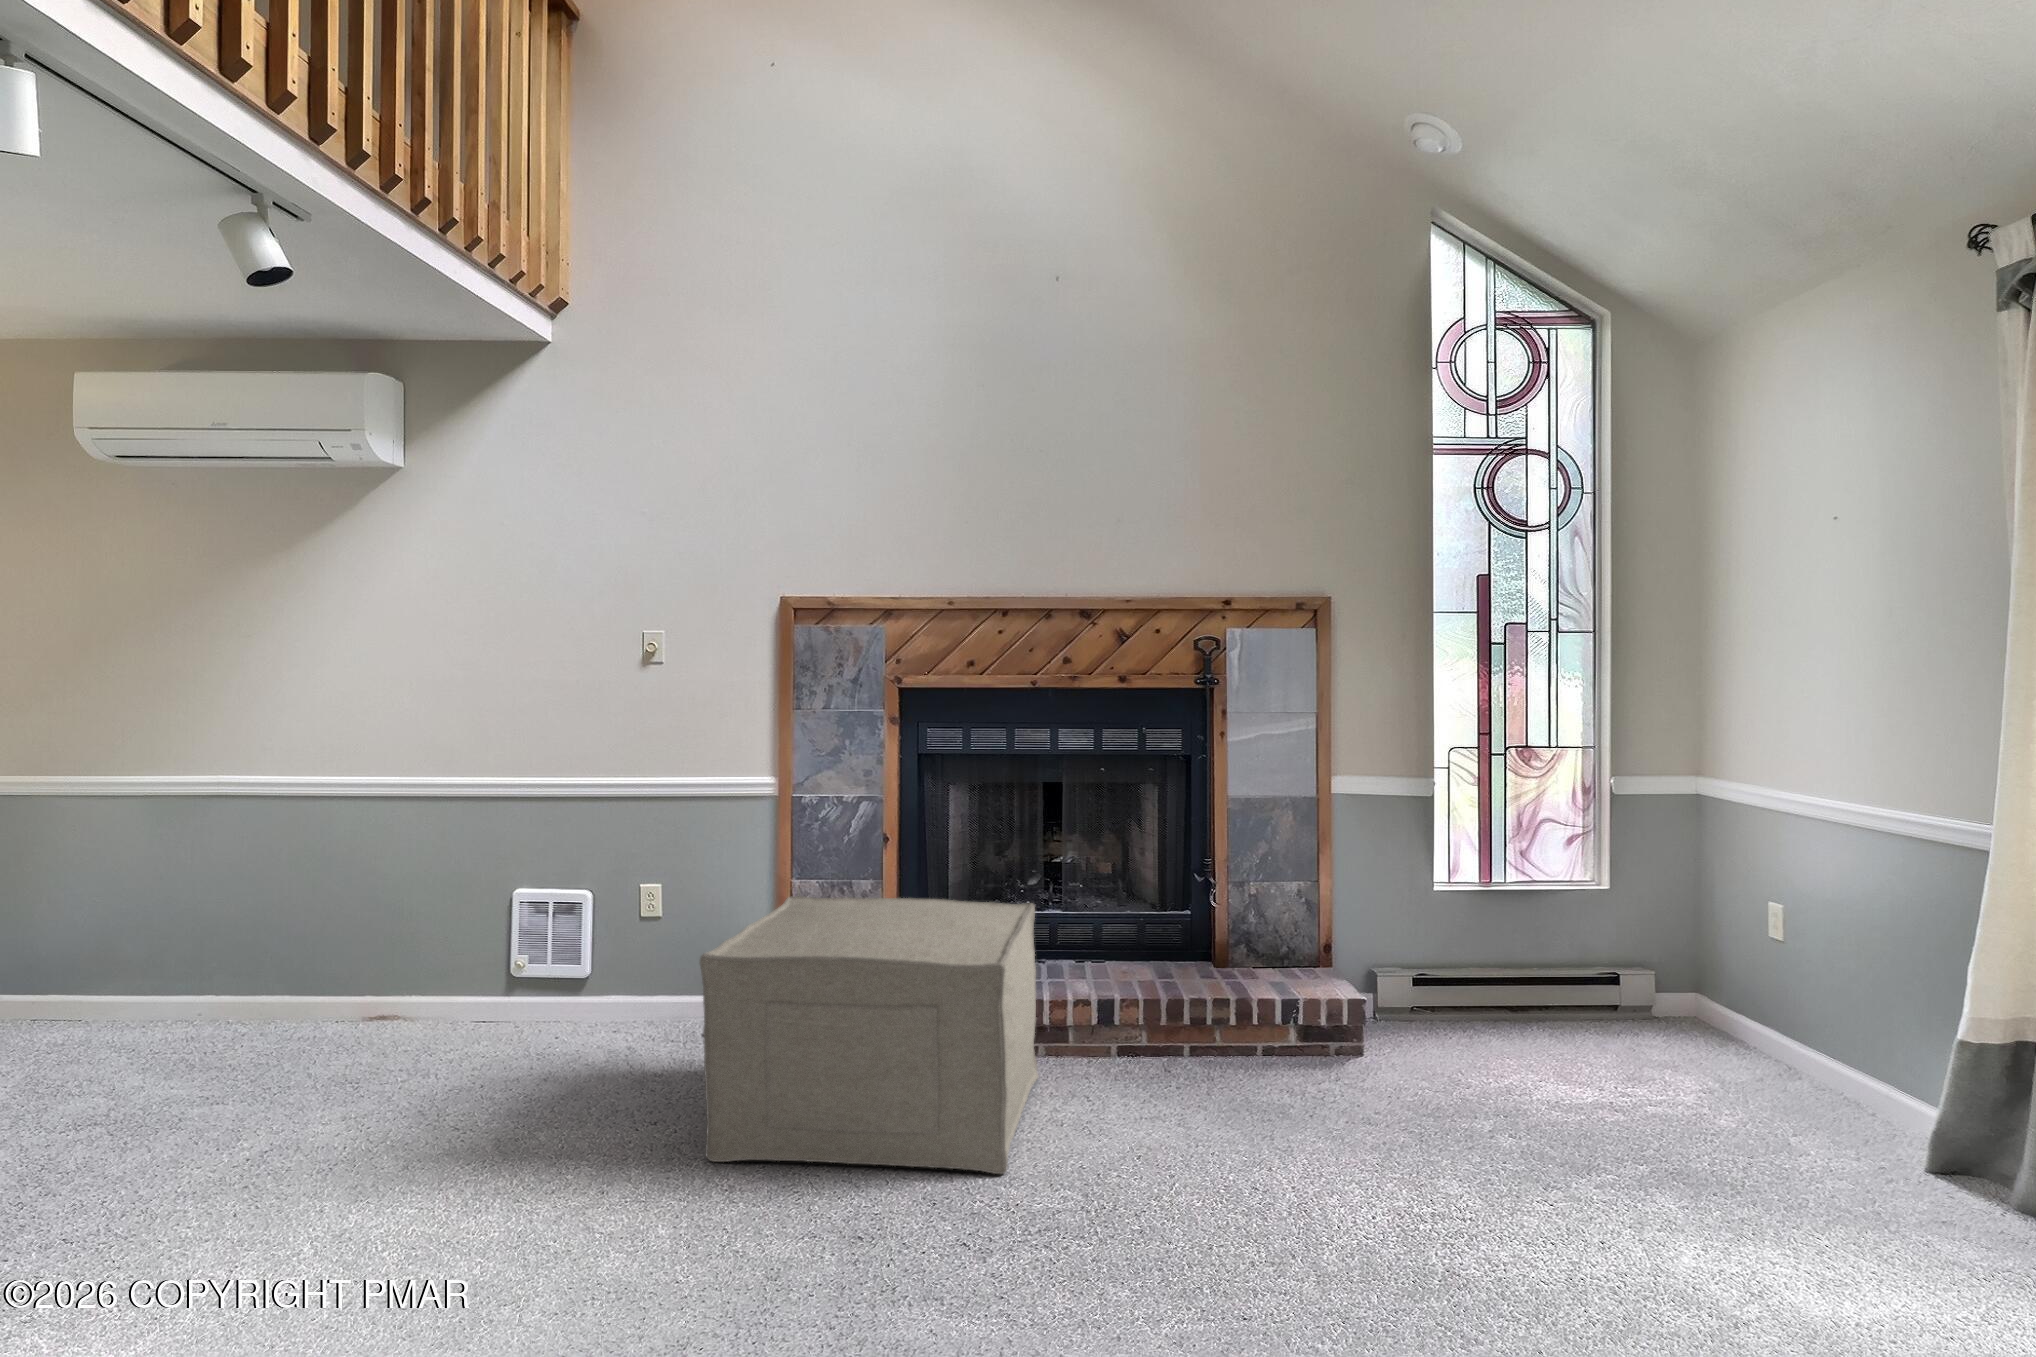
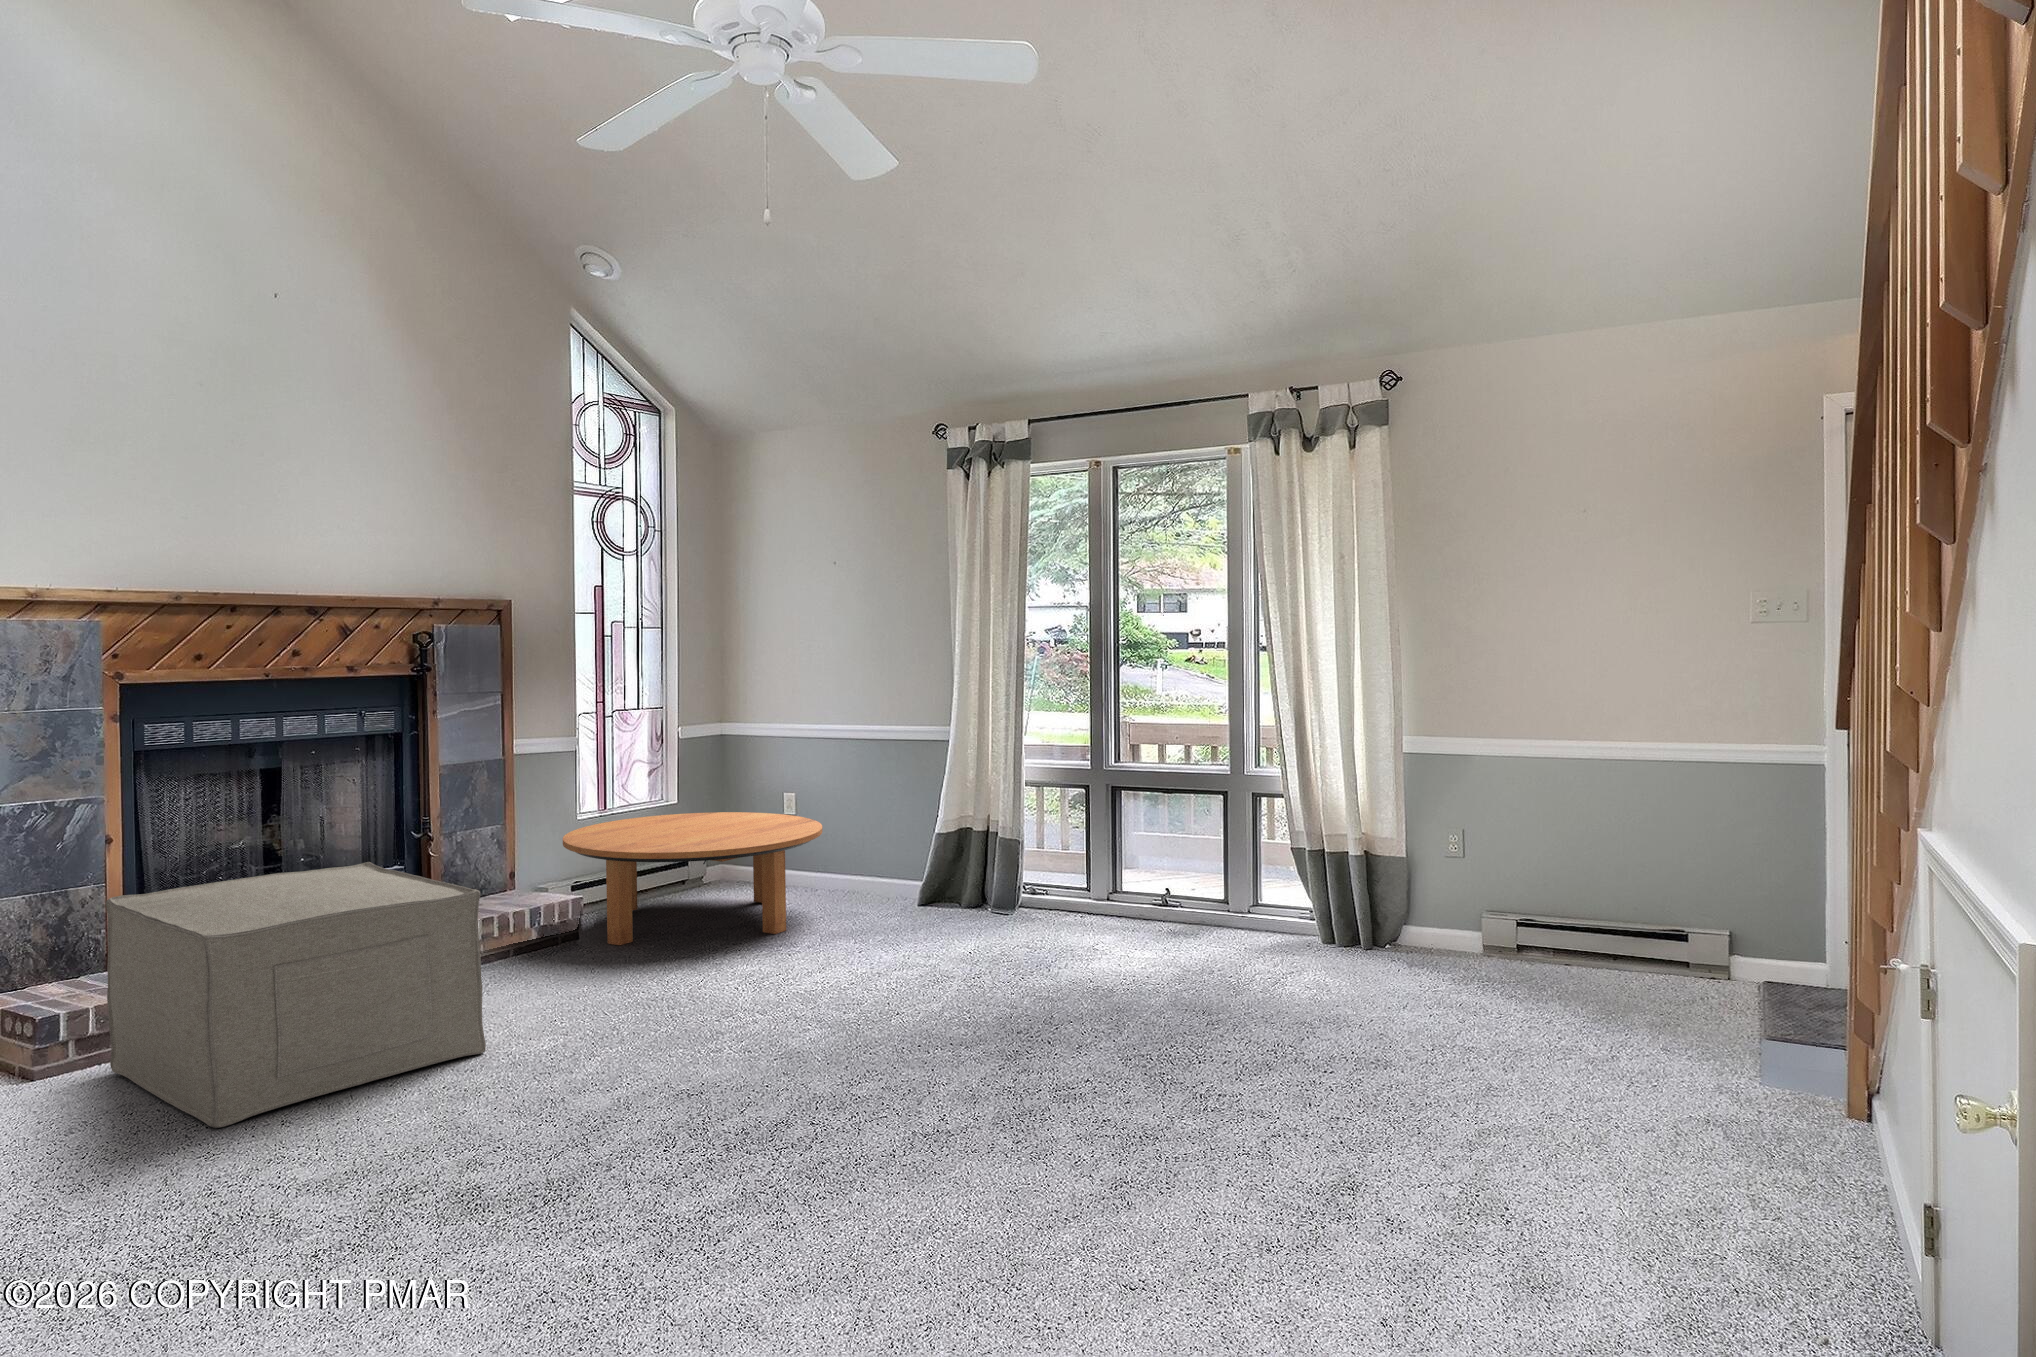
coffee table: none [1352,901,1765,1133] -> present [563,812,822,945]

